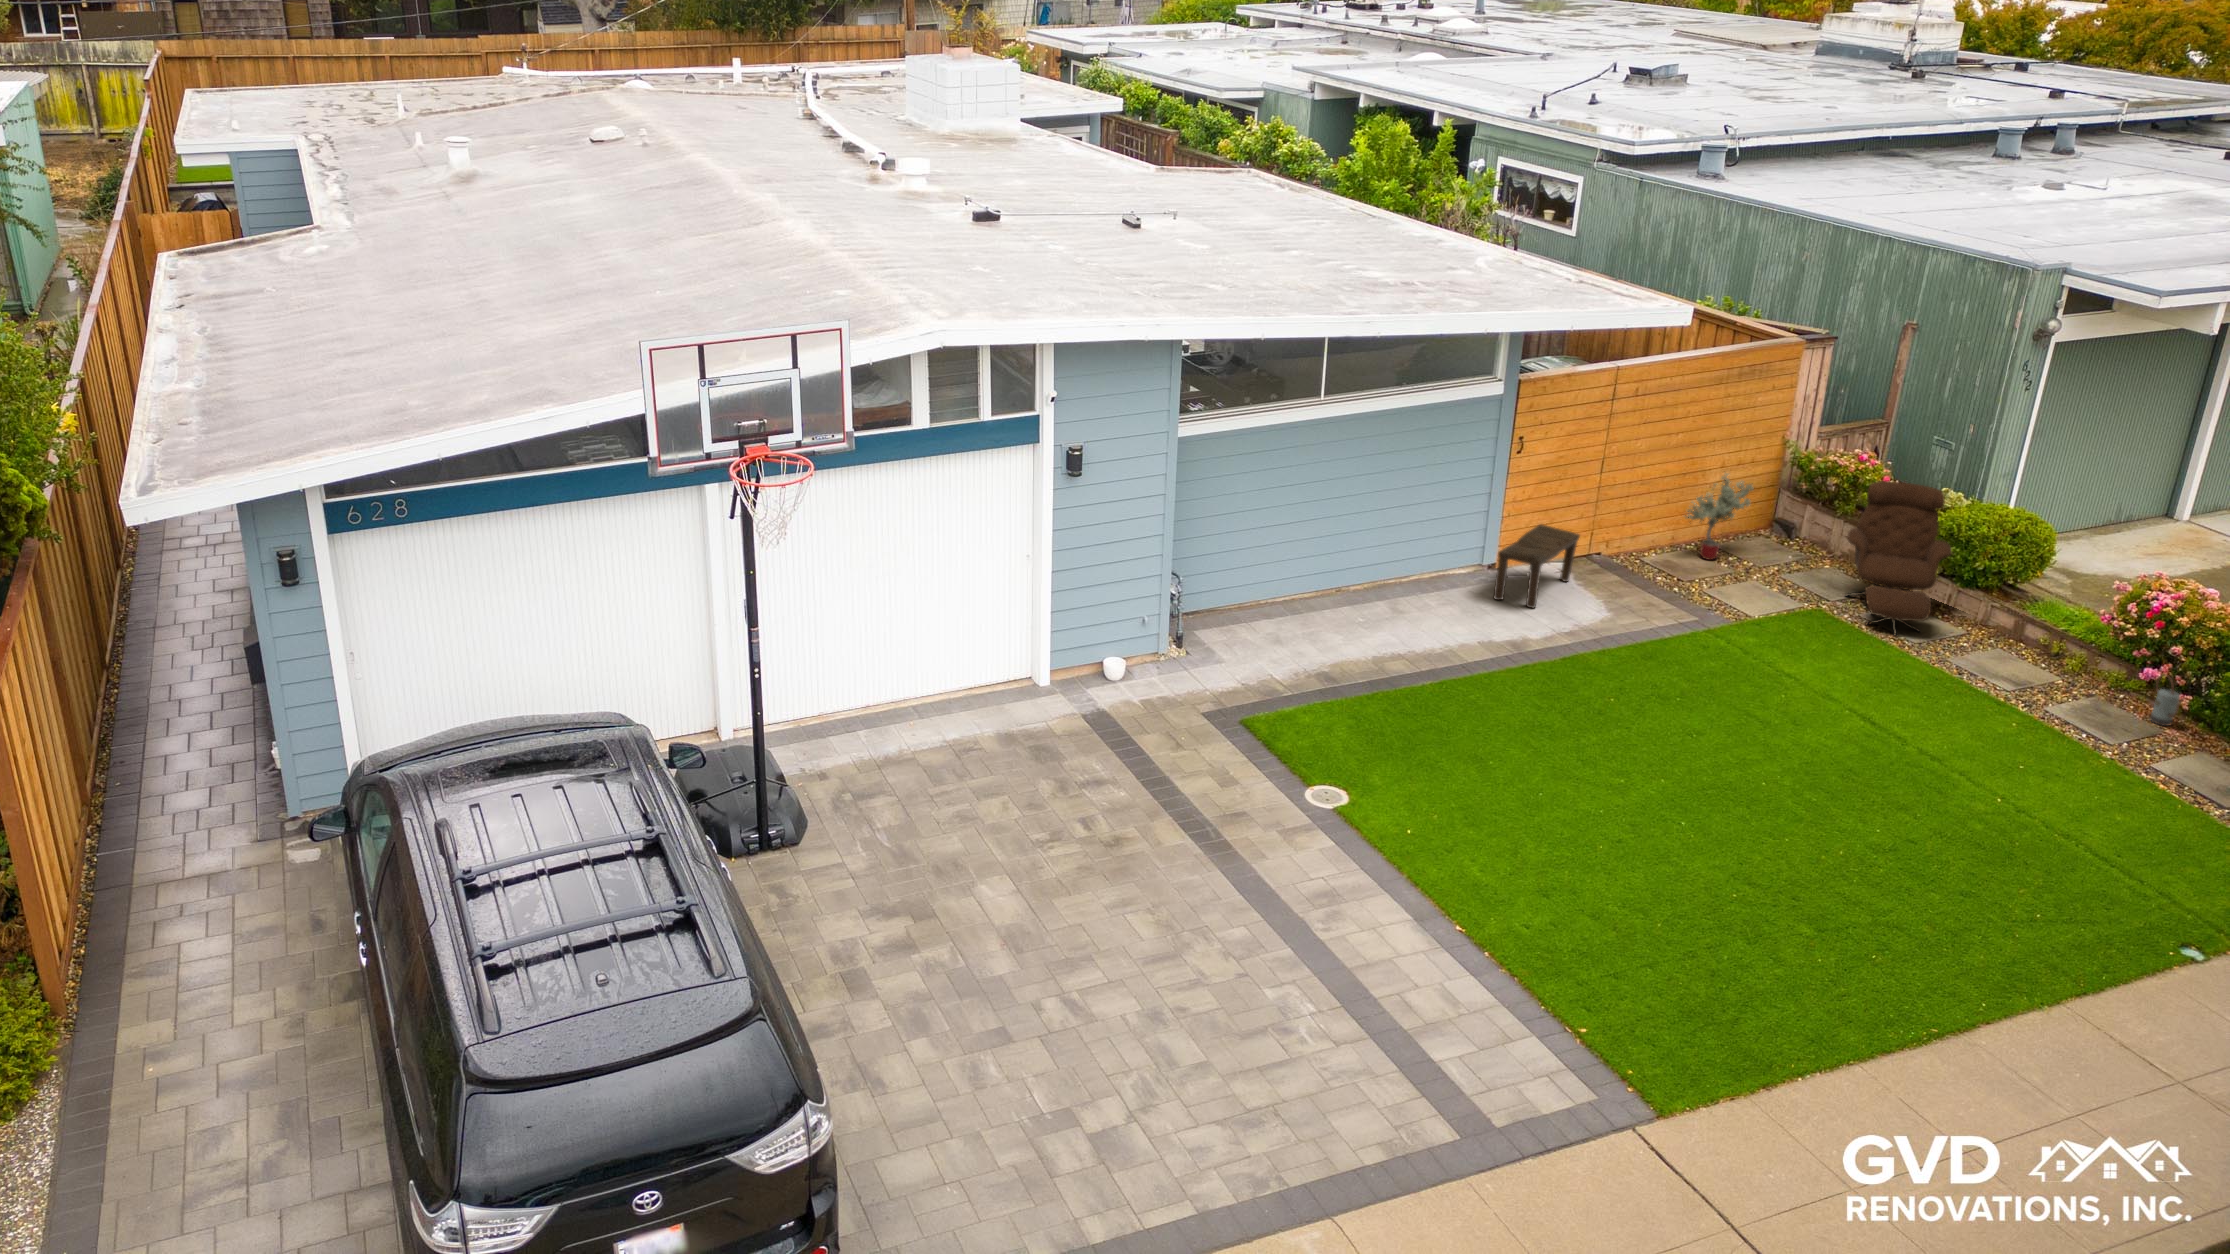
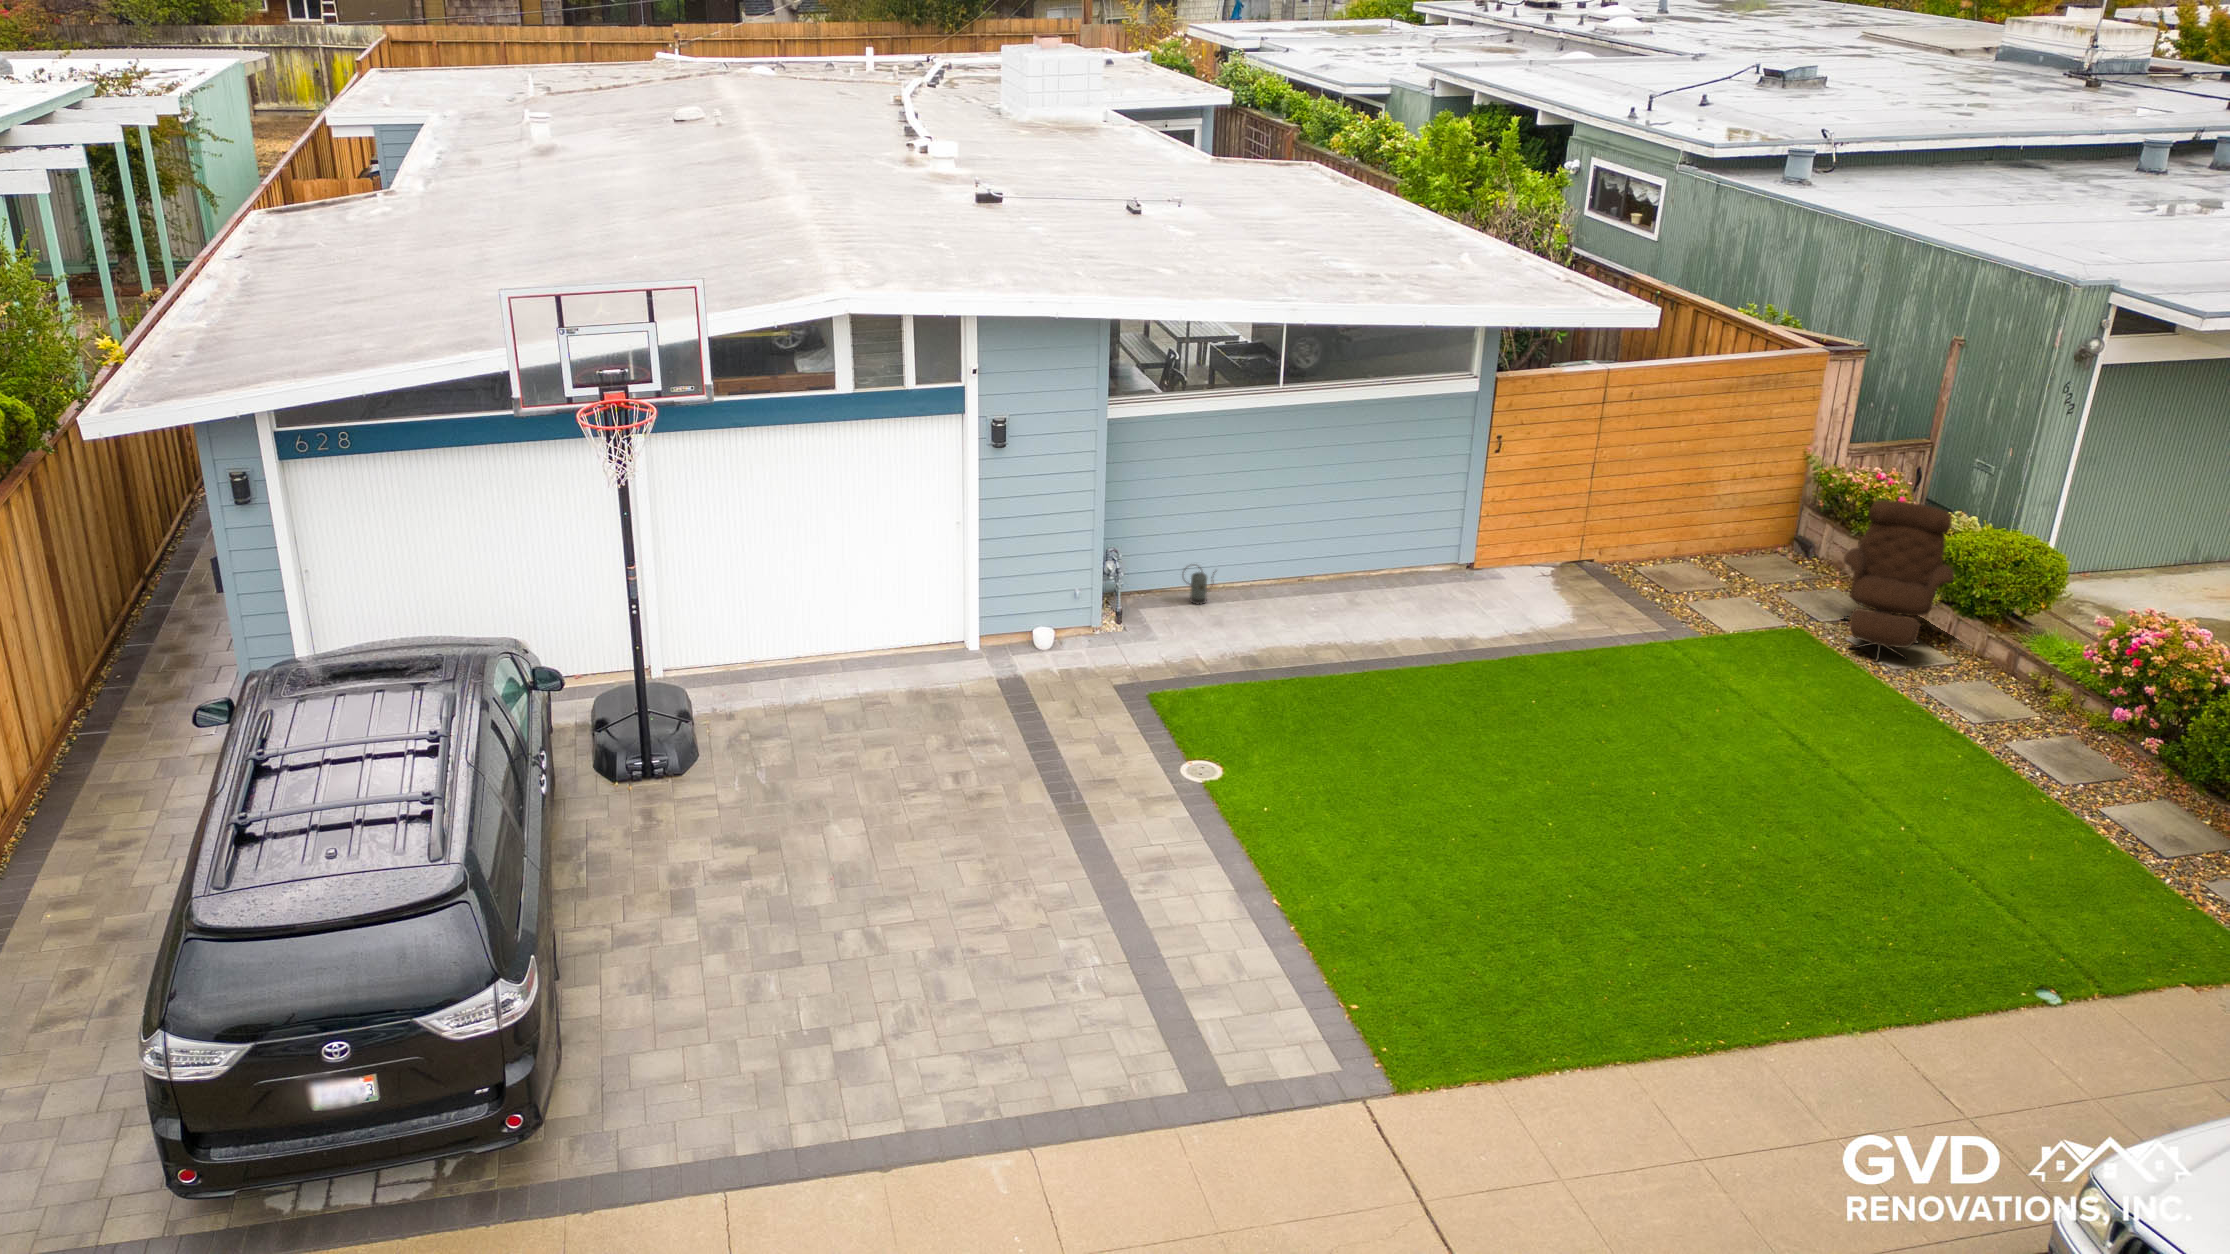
potted tree: present [1685,473,1753,560] -> none [1680,483,1758,574]
bench: present [1493,524,1580,608] -> none [1459,526,1558,610]
watering can: present [2150,675,2183,726] -> present [1189,567,1214,605]

